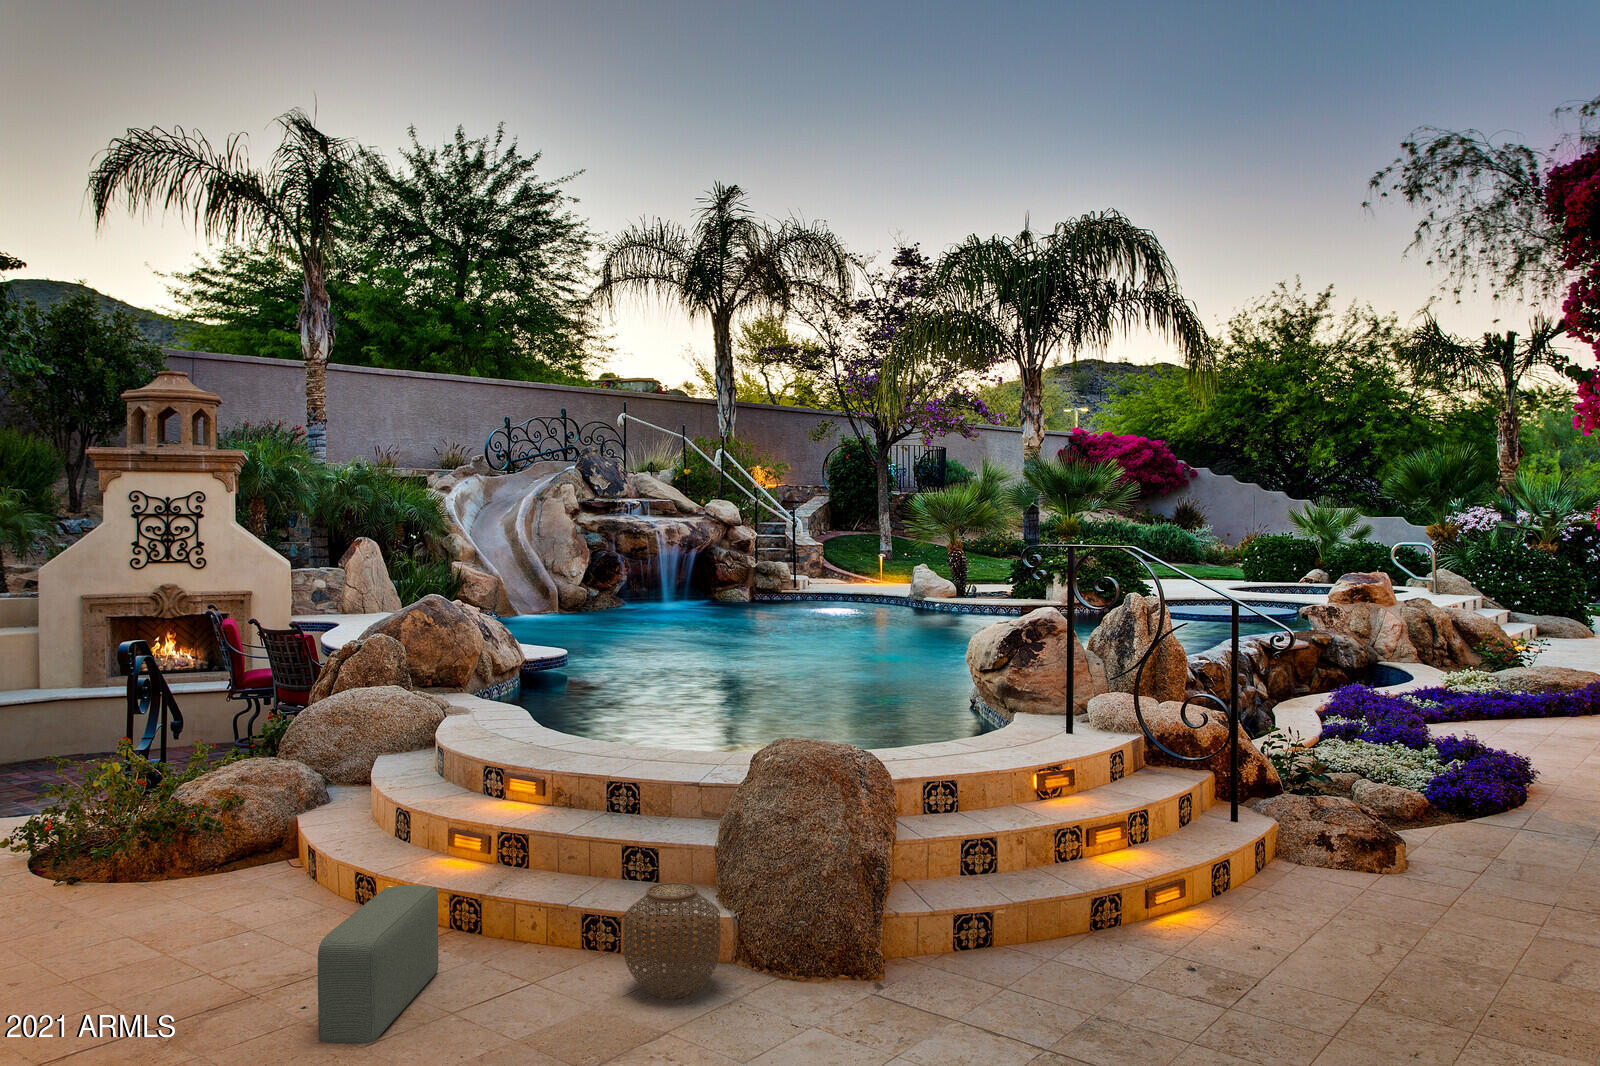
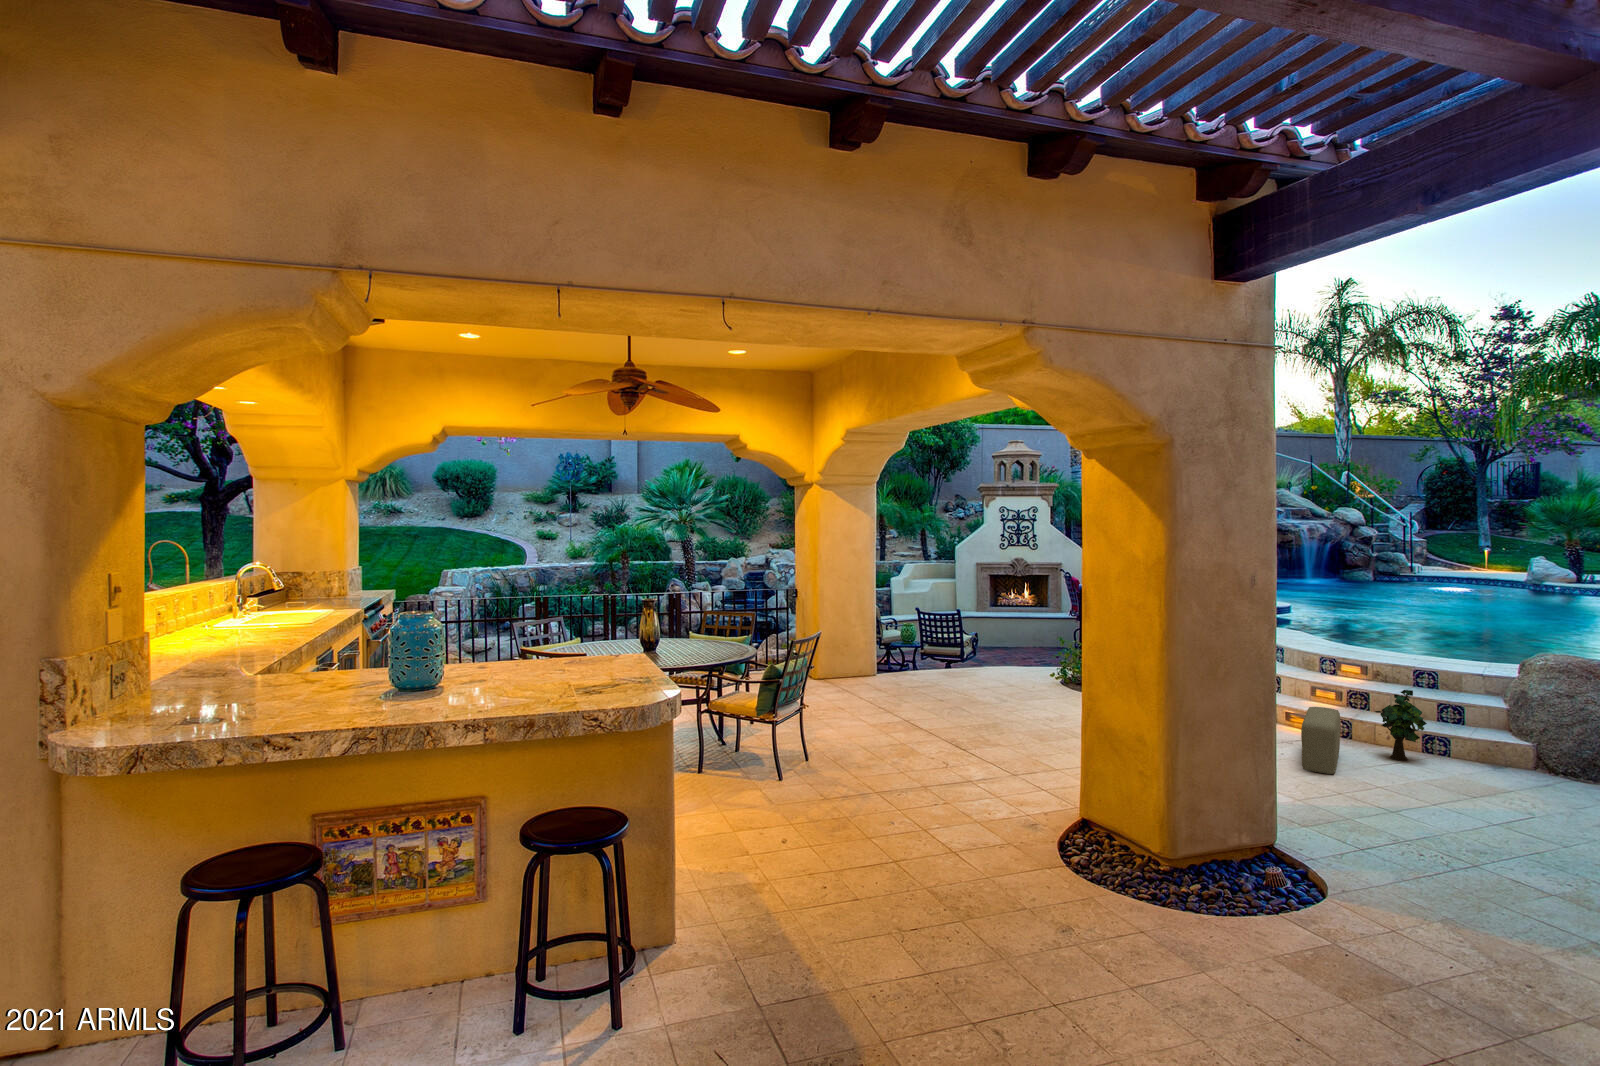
decorative plant: none [503,832,584,970] -> present [1375,690,1427,761]
woven basket: present [623,882,720,999] -> none [1467,723,1537,785]

